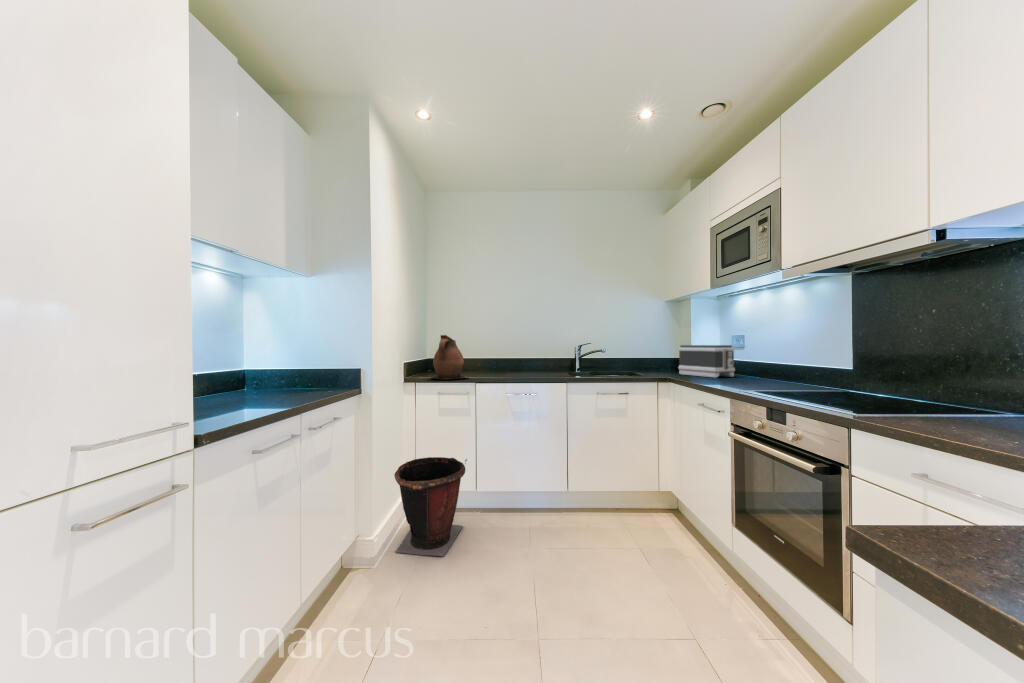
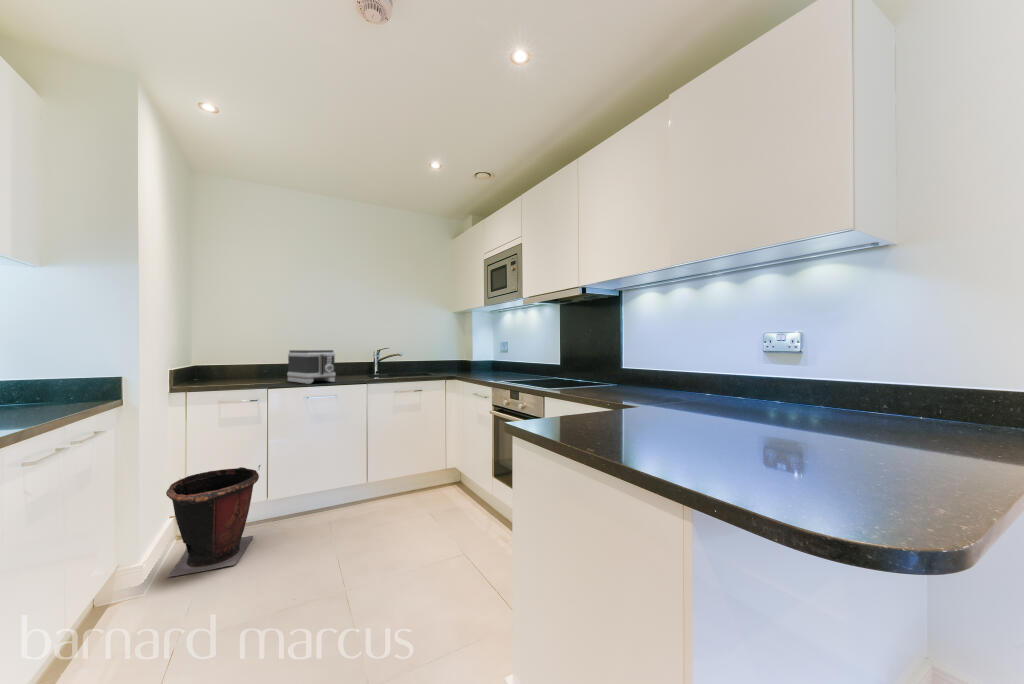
ceramic pitcher: present [431,335,469,379] -> none [208,339,262,386]
toaster: present [678,345,735,378] -> present [287,350,335,384]

